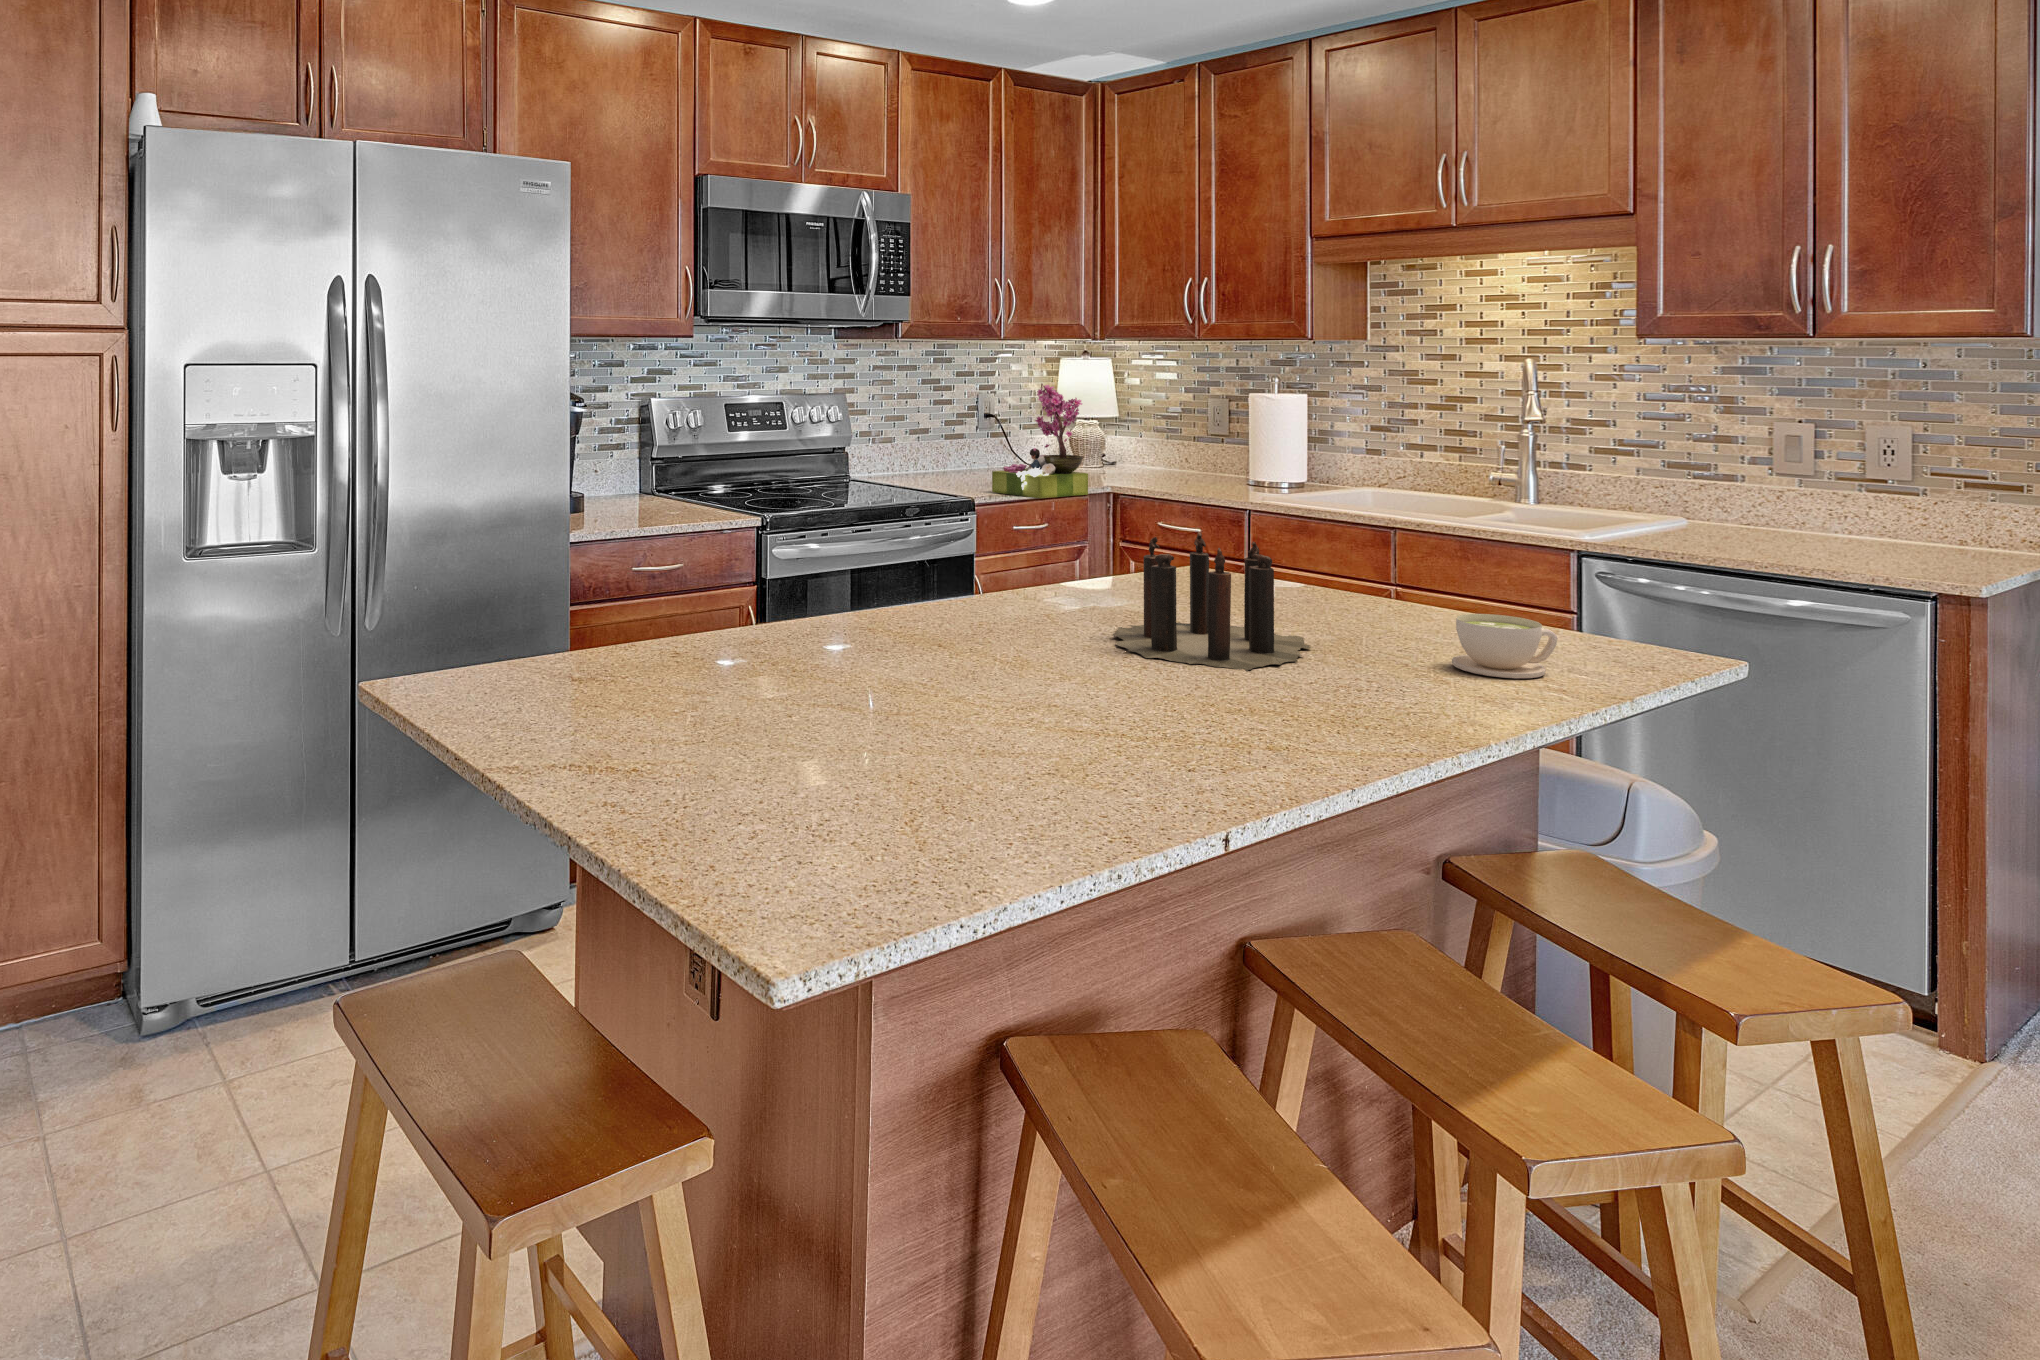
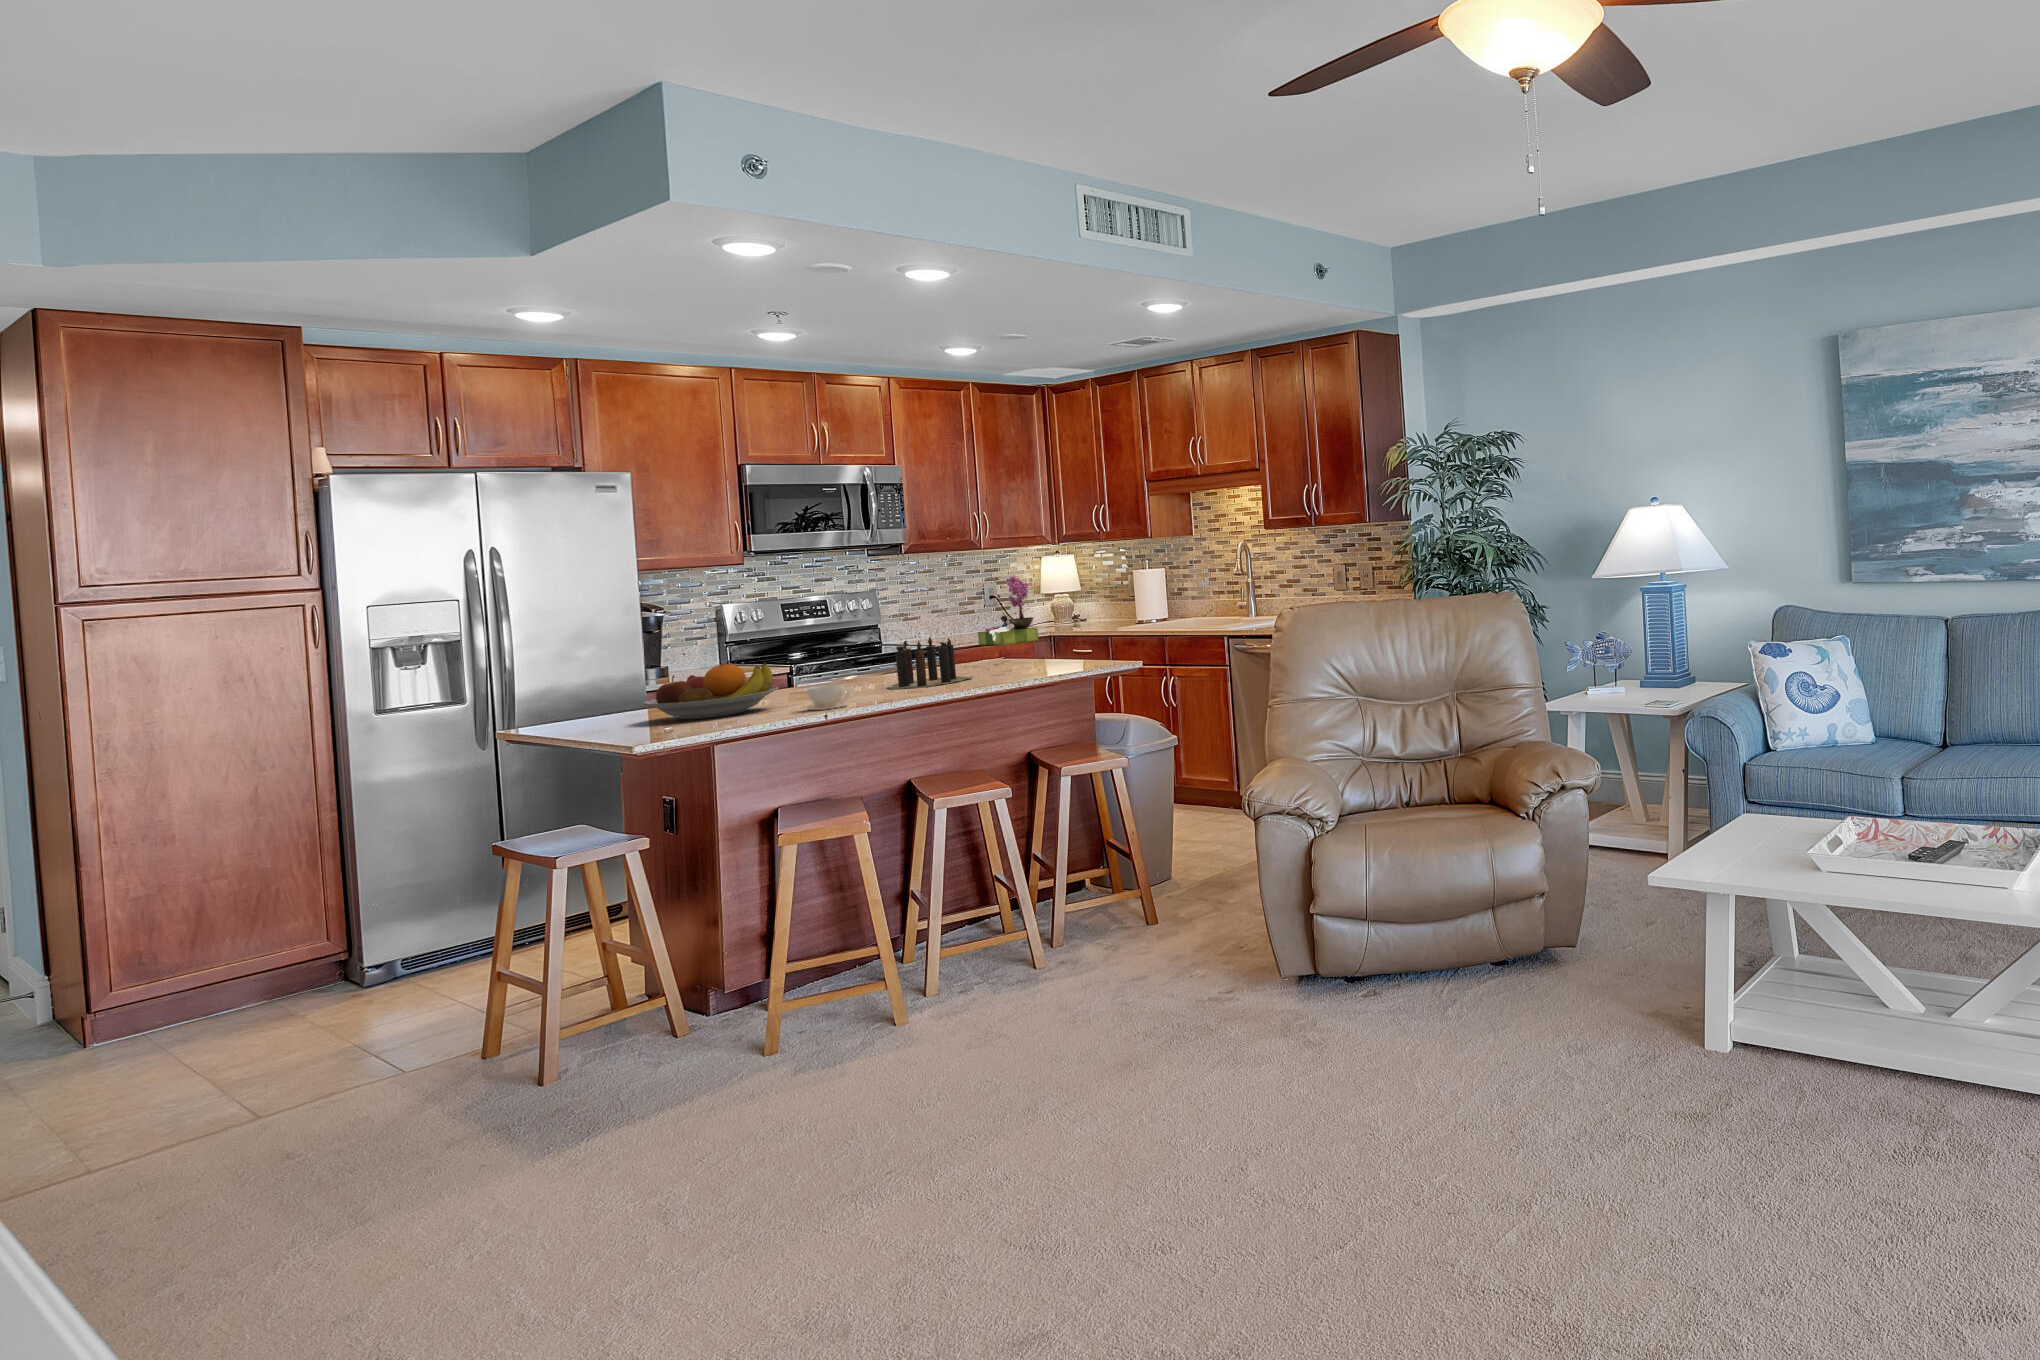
fruit bowl: none [673,585,971,727] -> present [643,664,778,720]
coffee cup: present [1452,614,1558,678] -> present [807,684,850,710]

